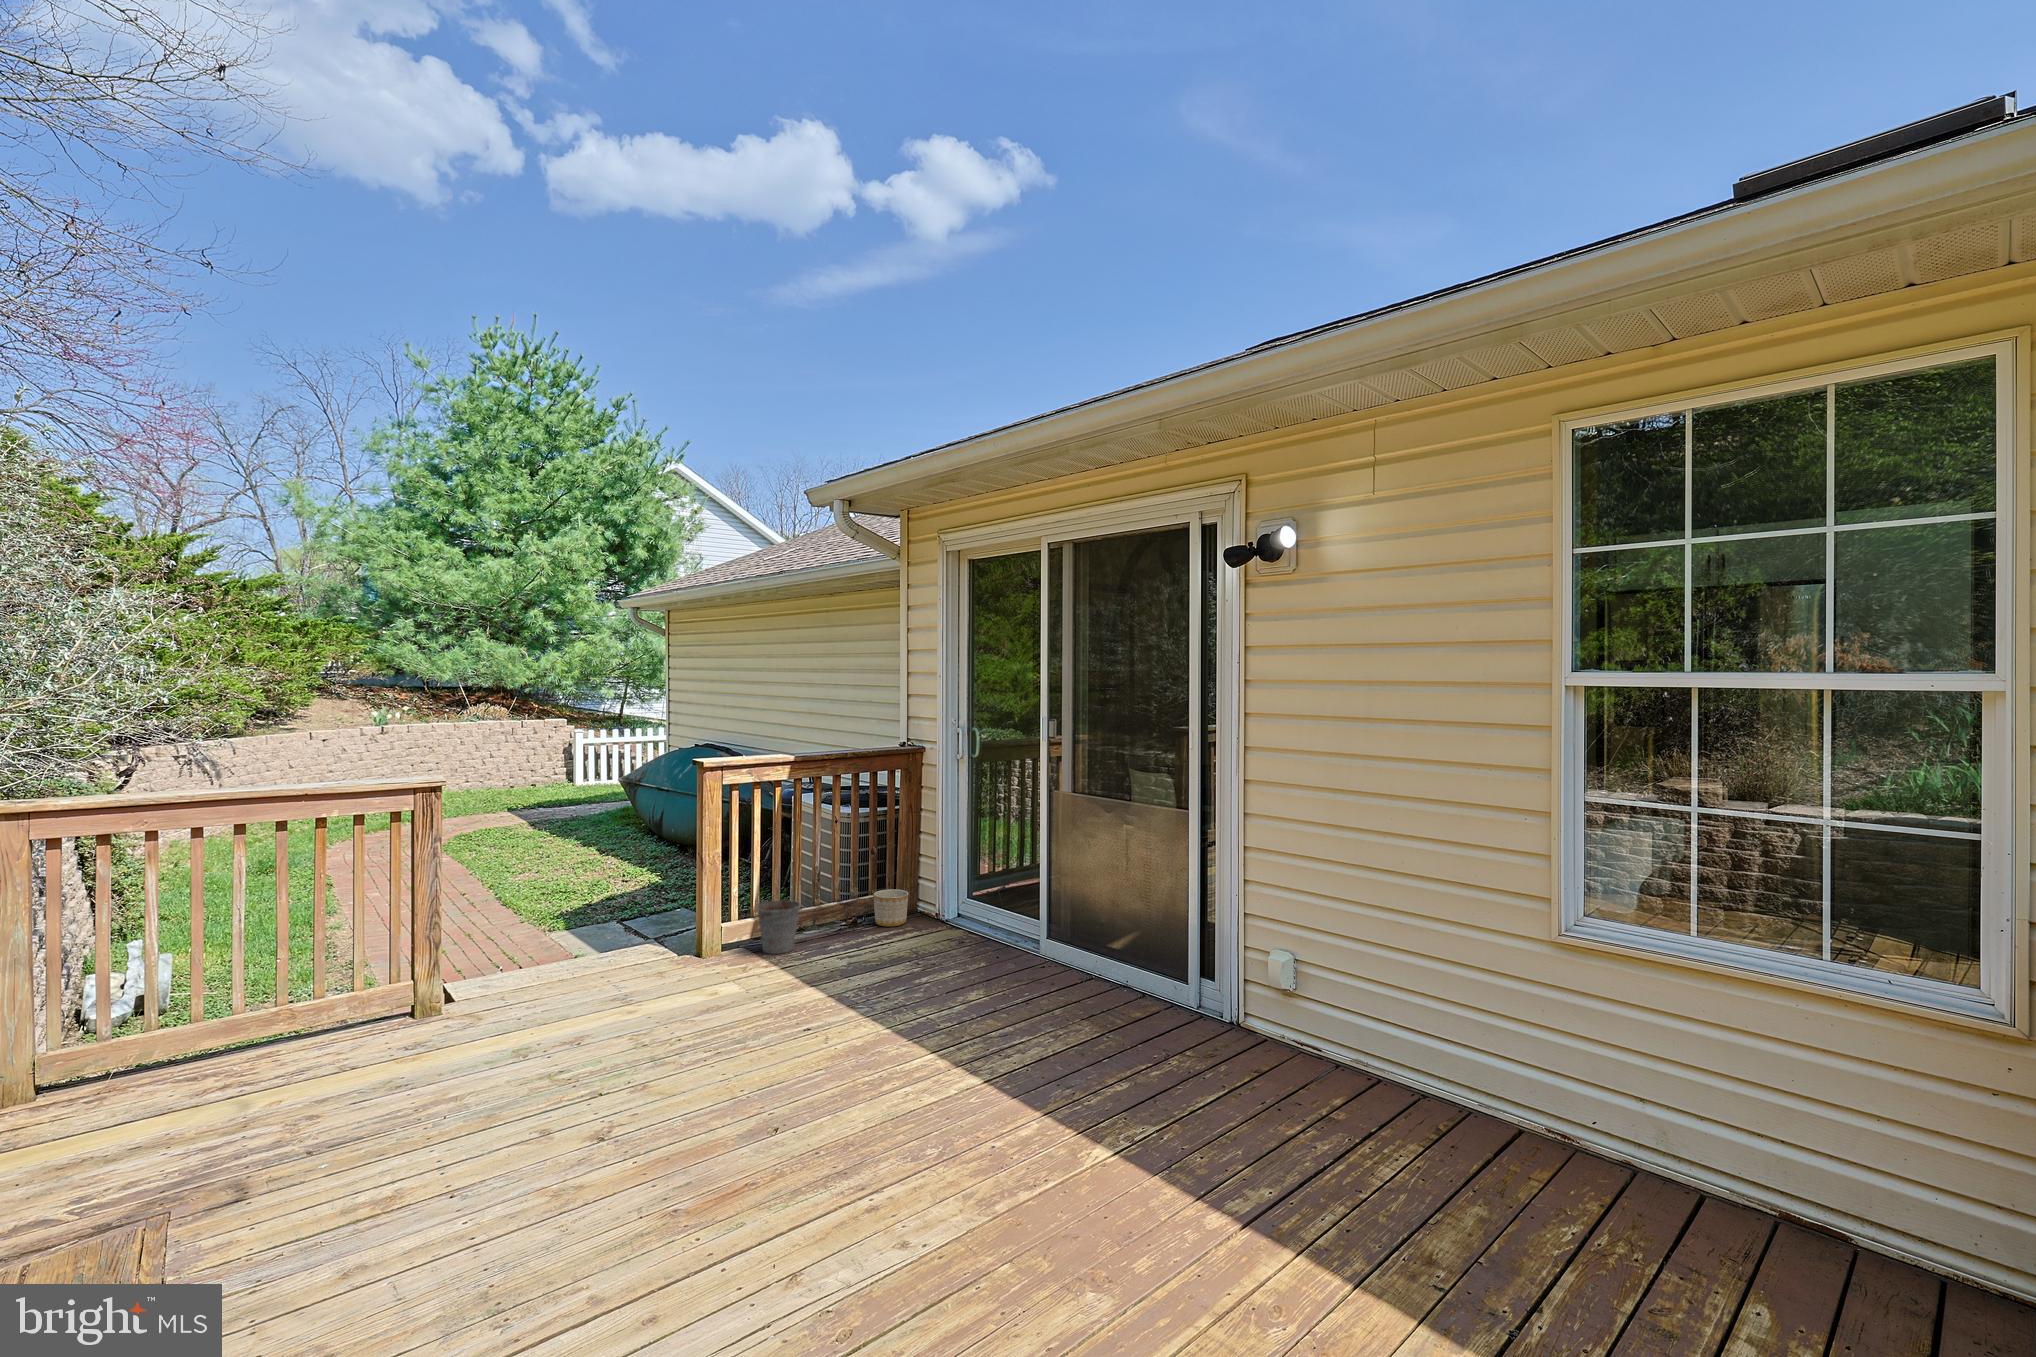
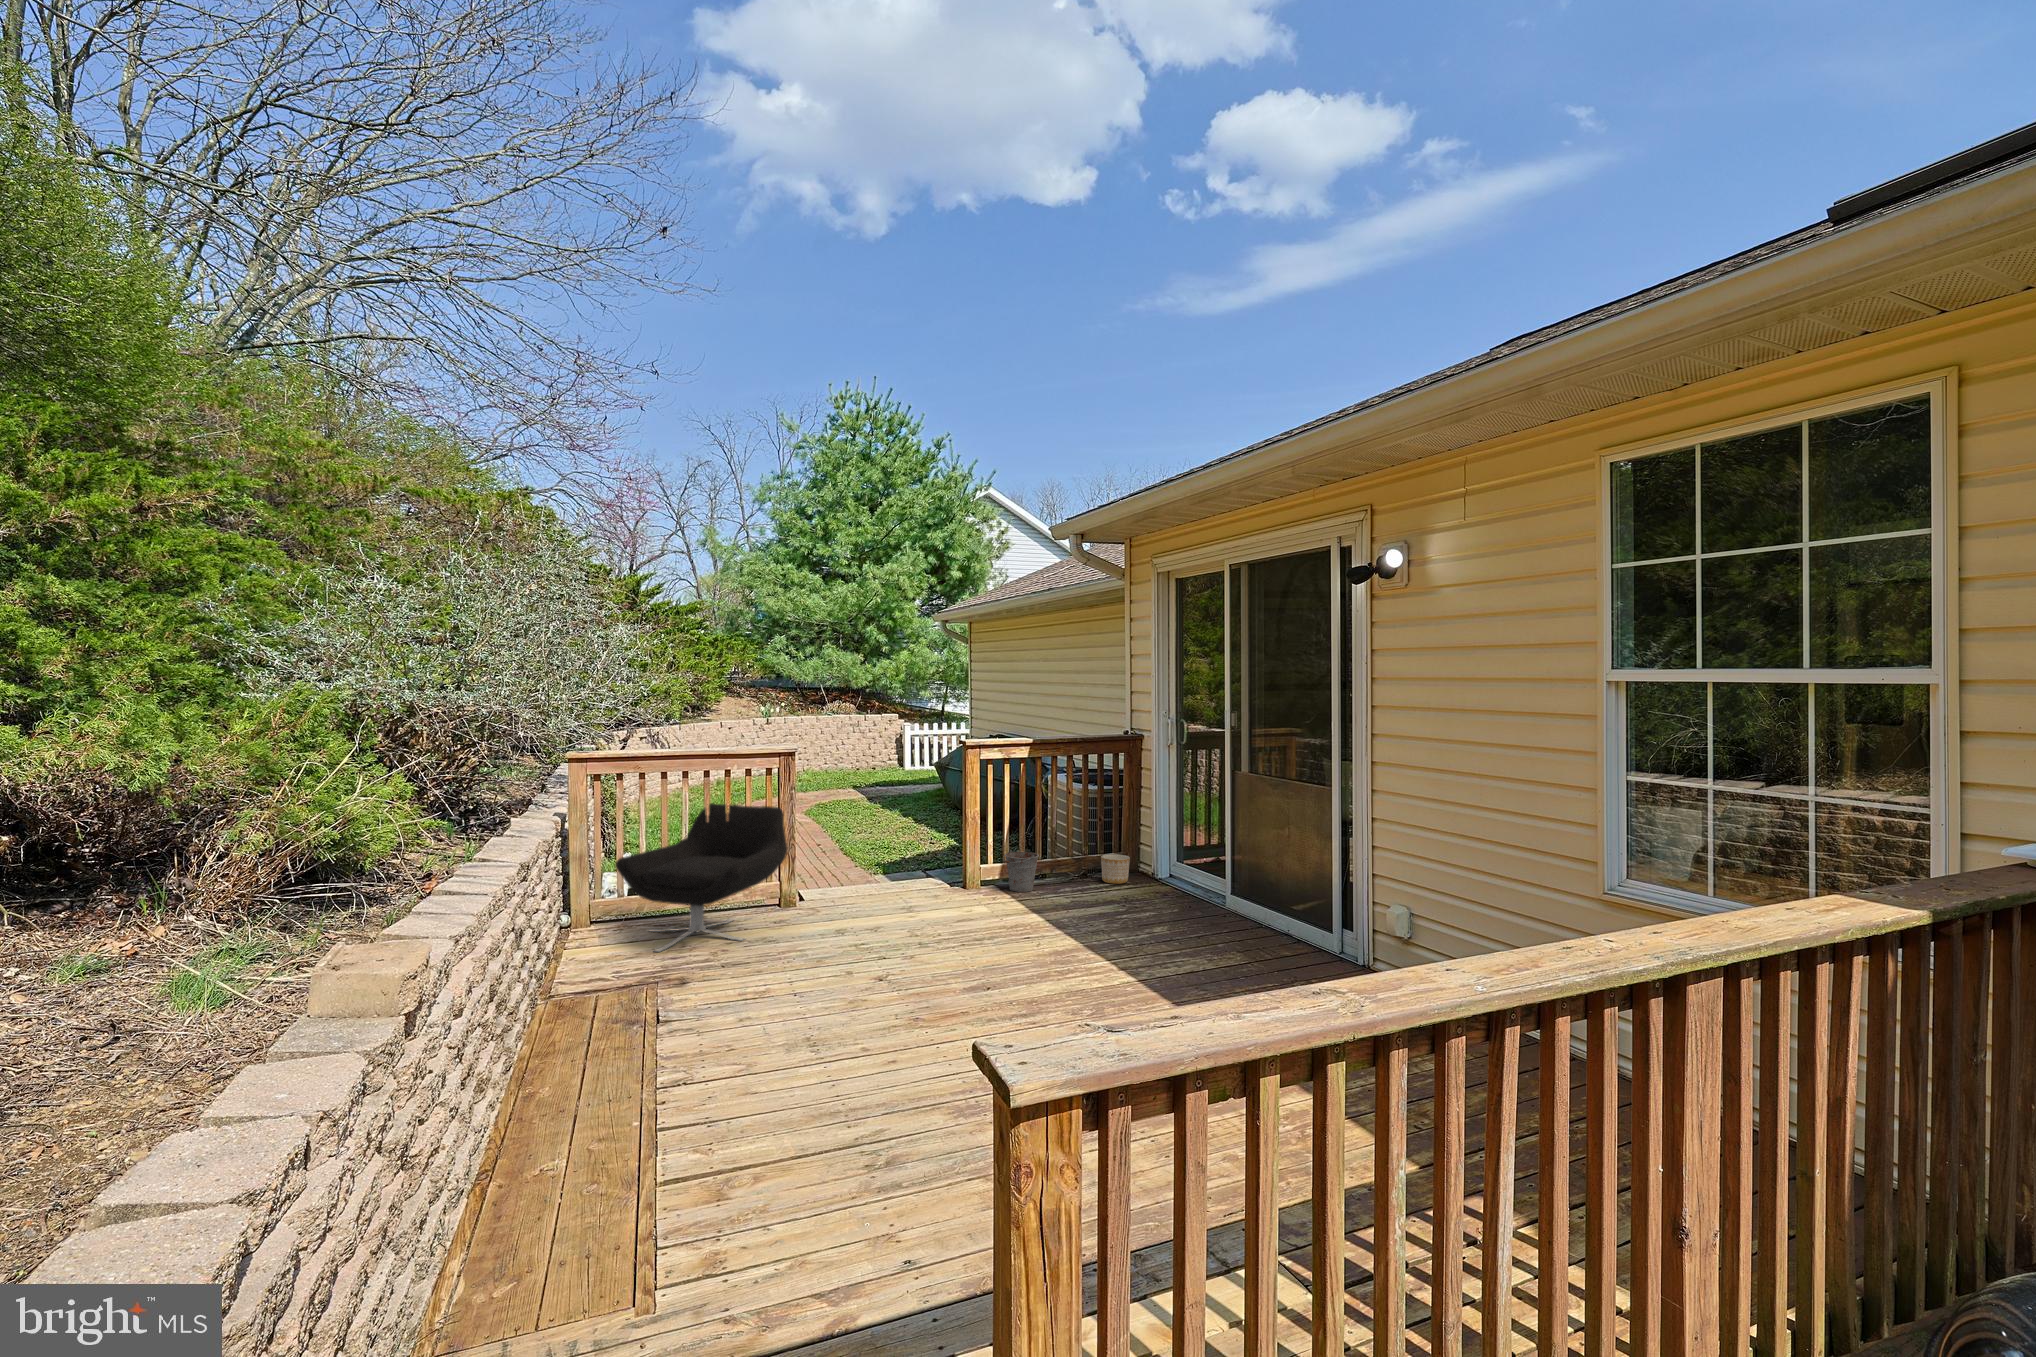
lounge chair: none [58,884,426,1180] -> present [615,803,788,952]

